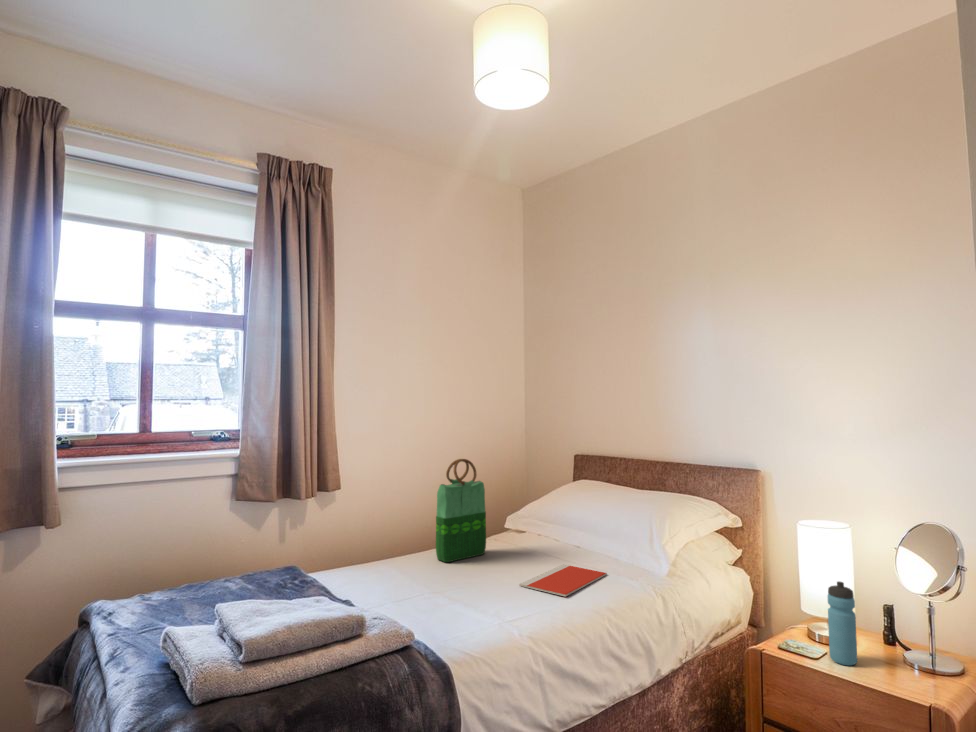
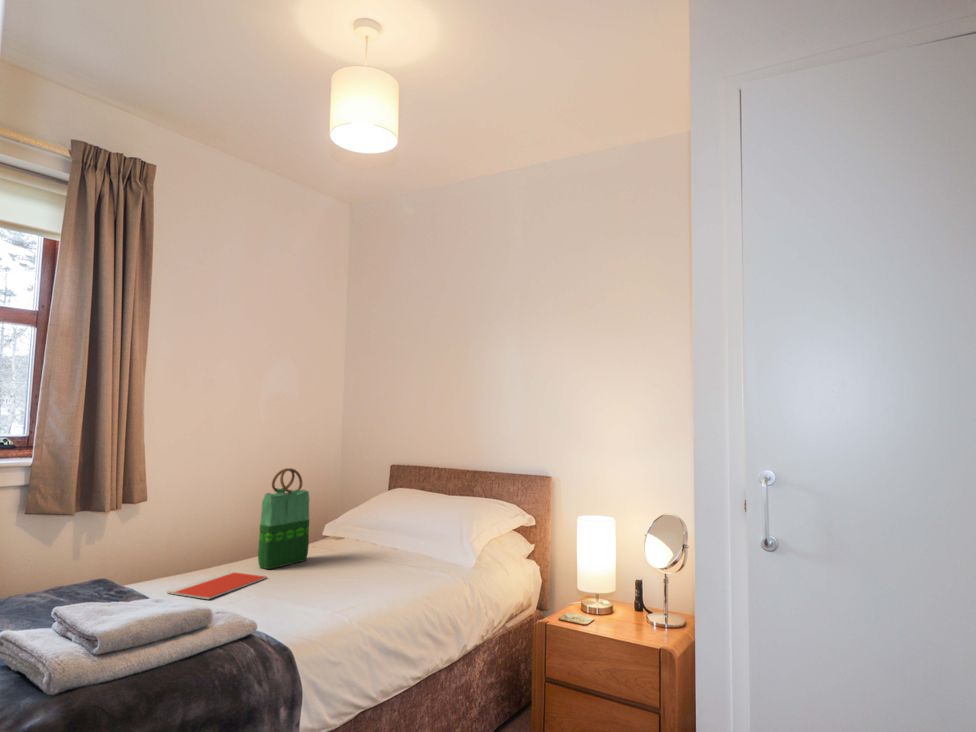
notebook: present [519,564,607,597] -> present [167,572,267,599]
water bottle: present [828,582,857,665] -> none [595,562,614,627]

